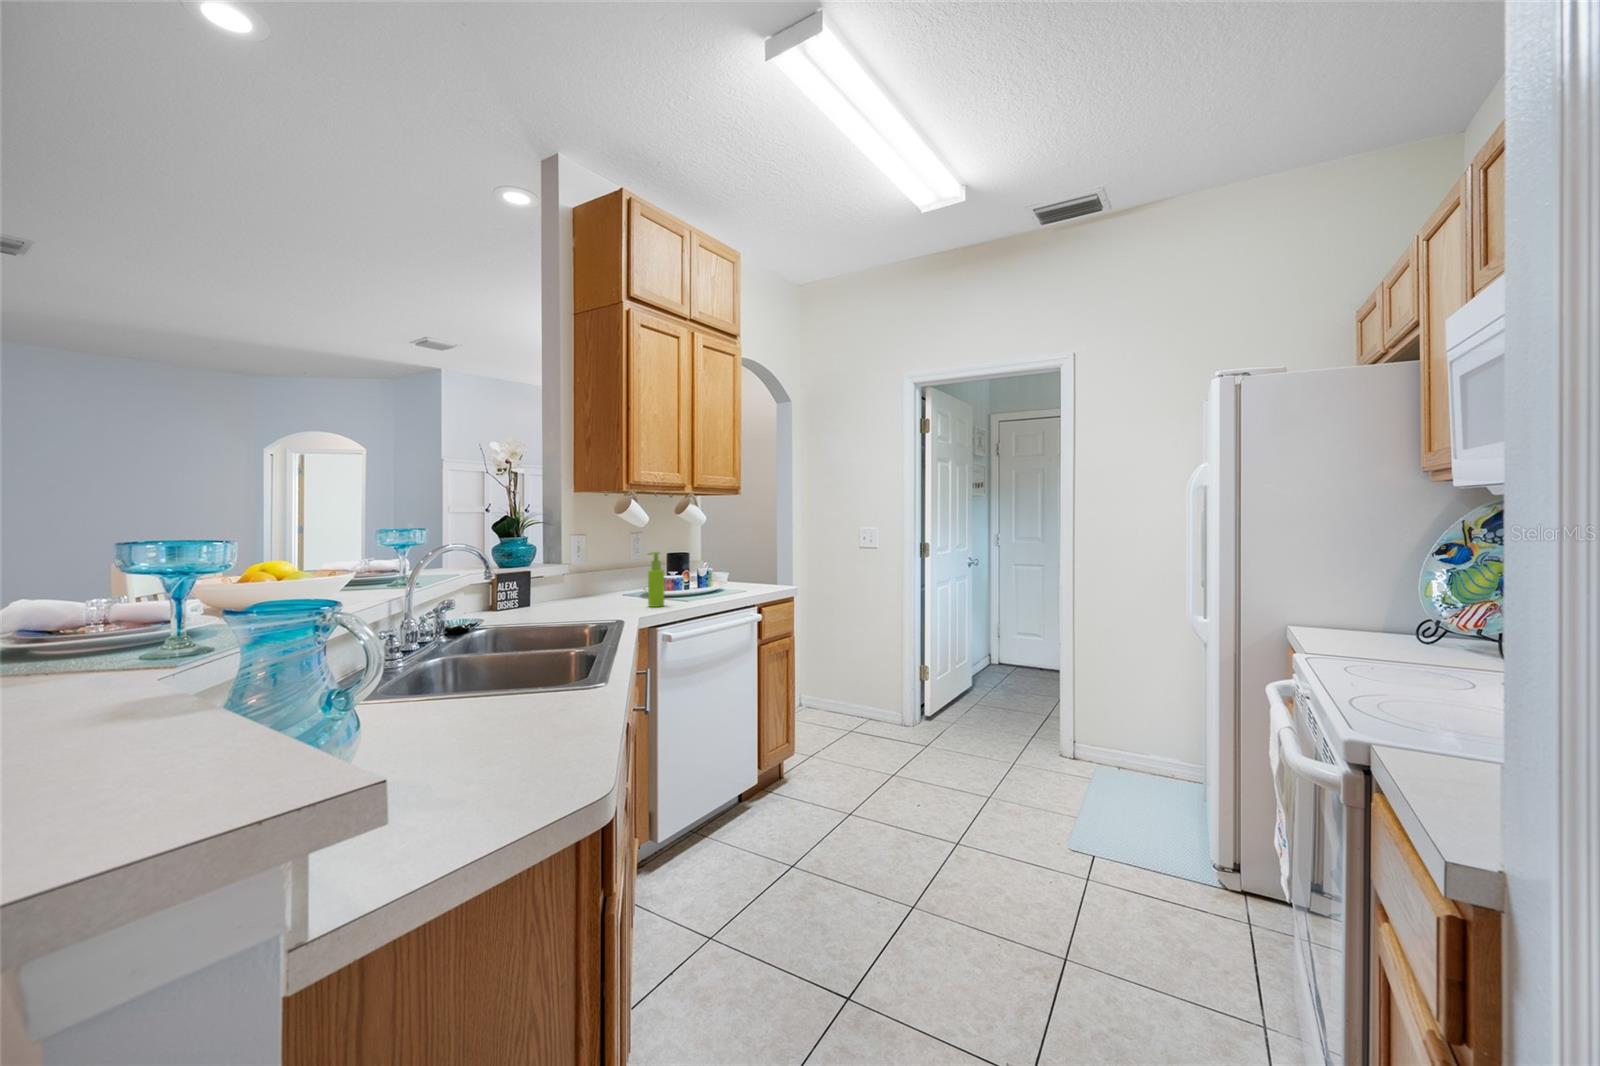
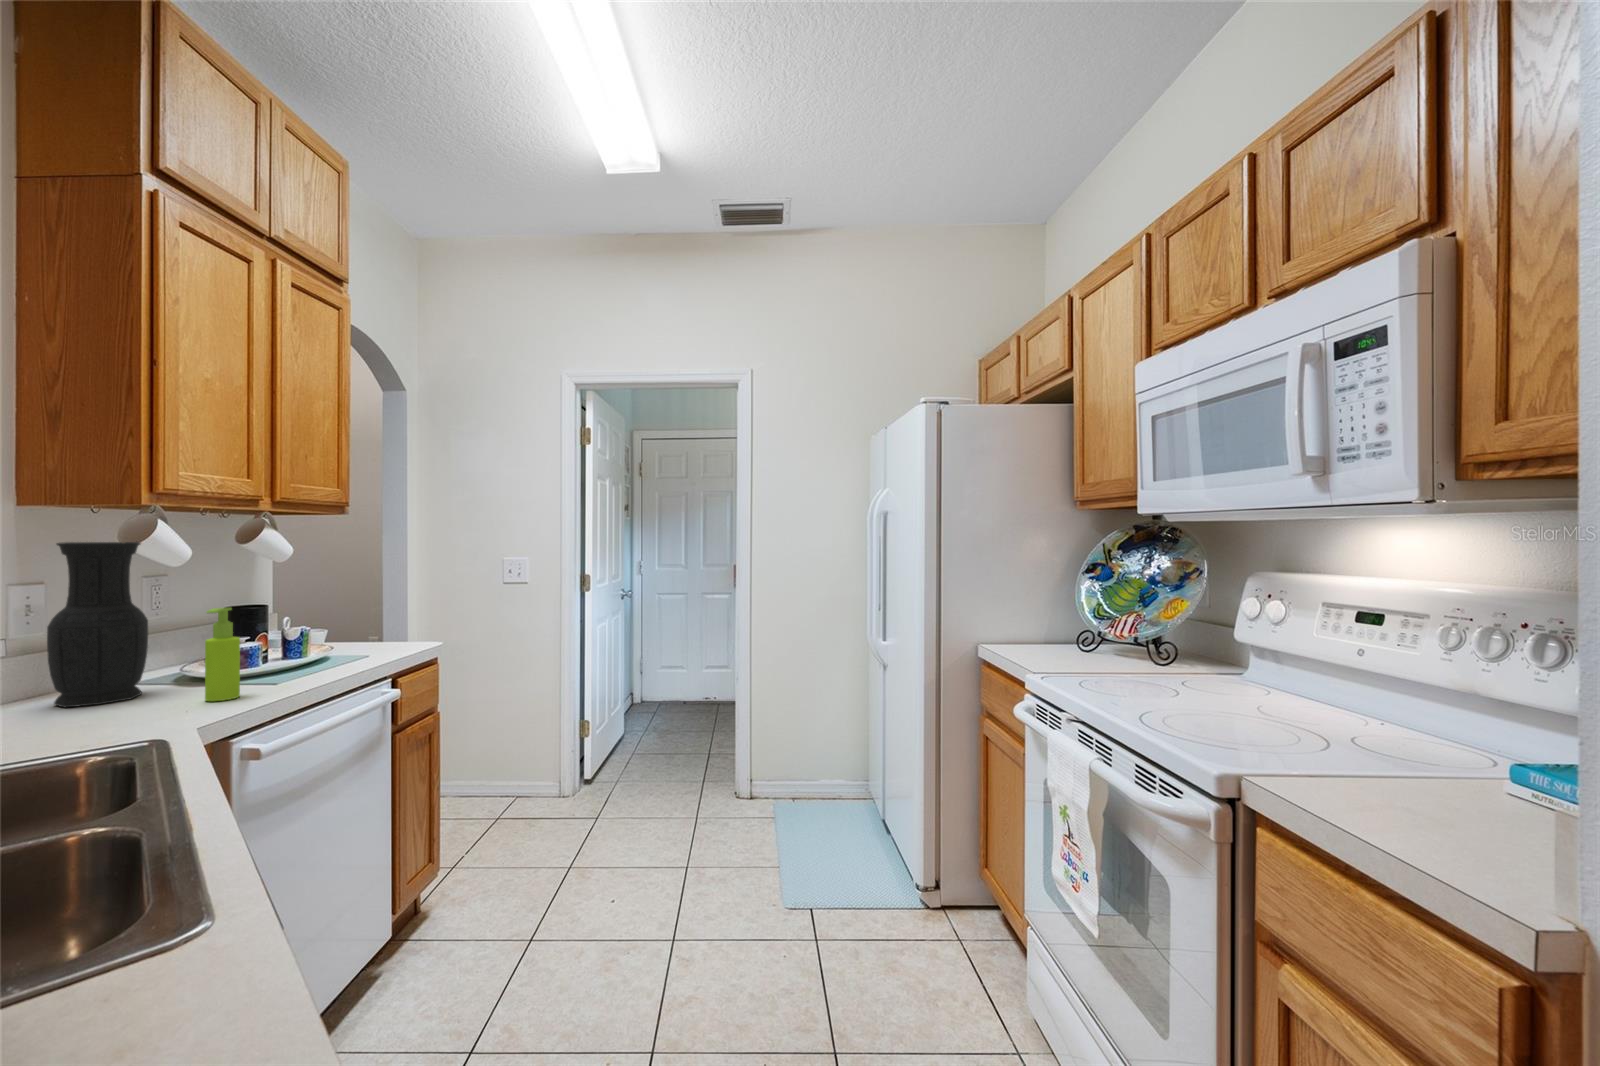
vase: none [590,513,630,603] -> present [47,542,148,707]

